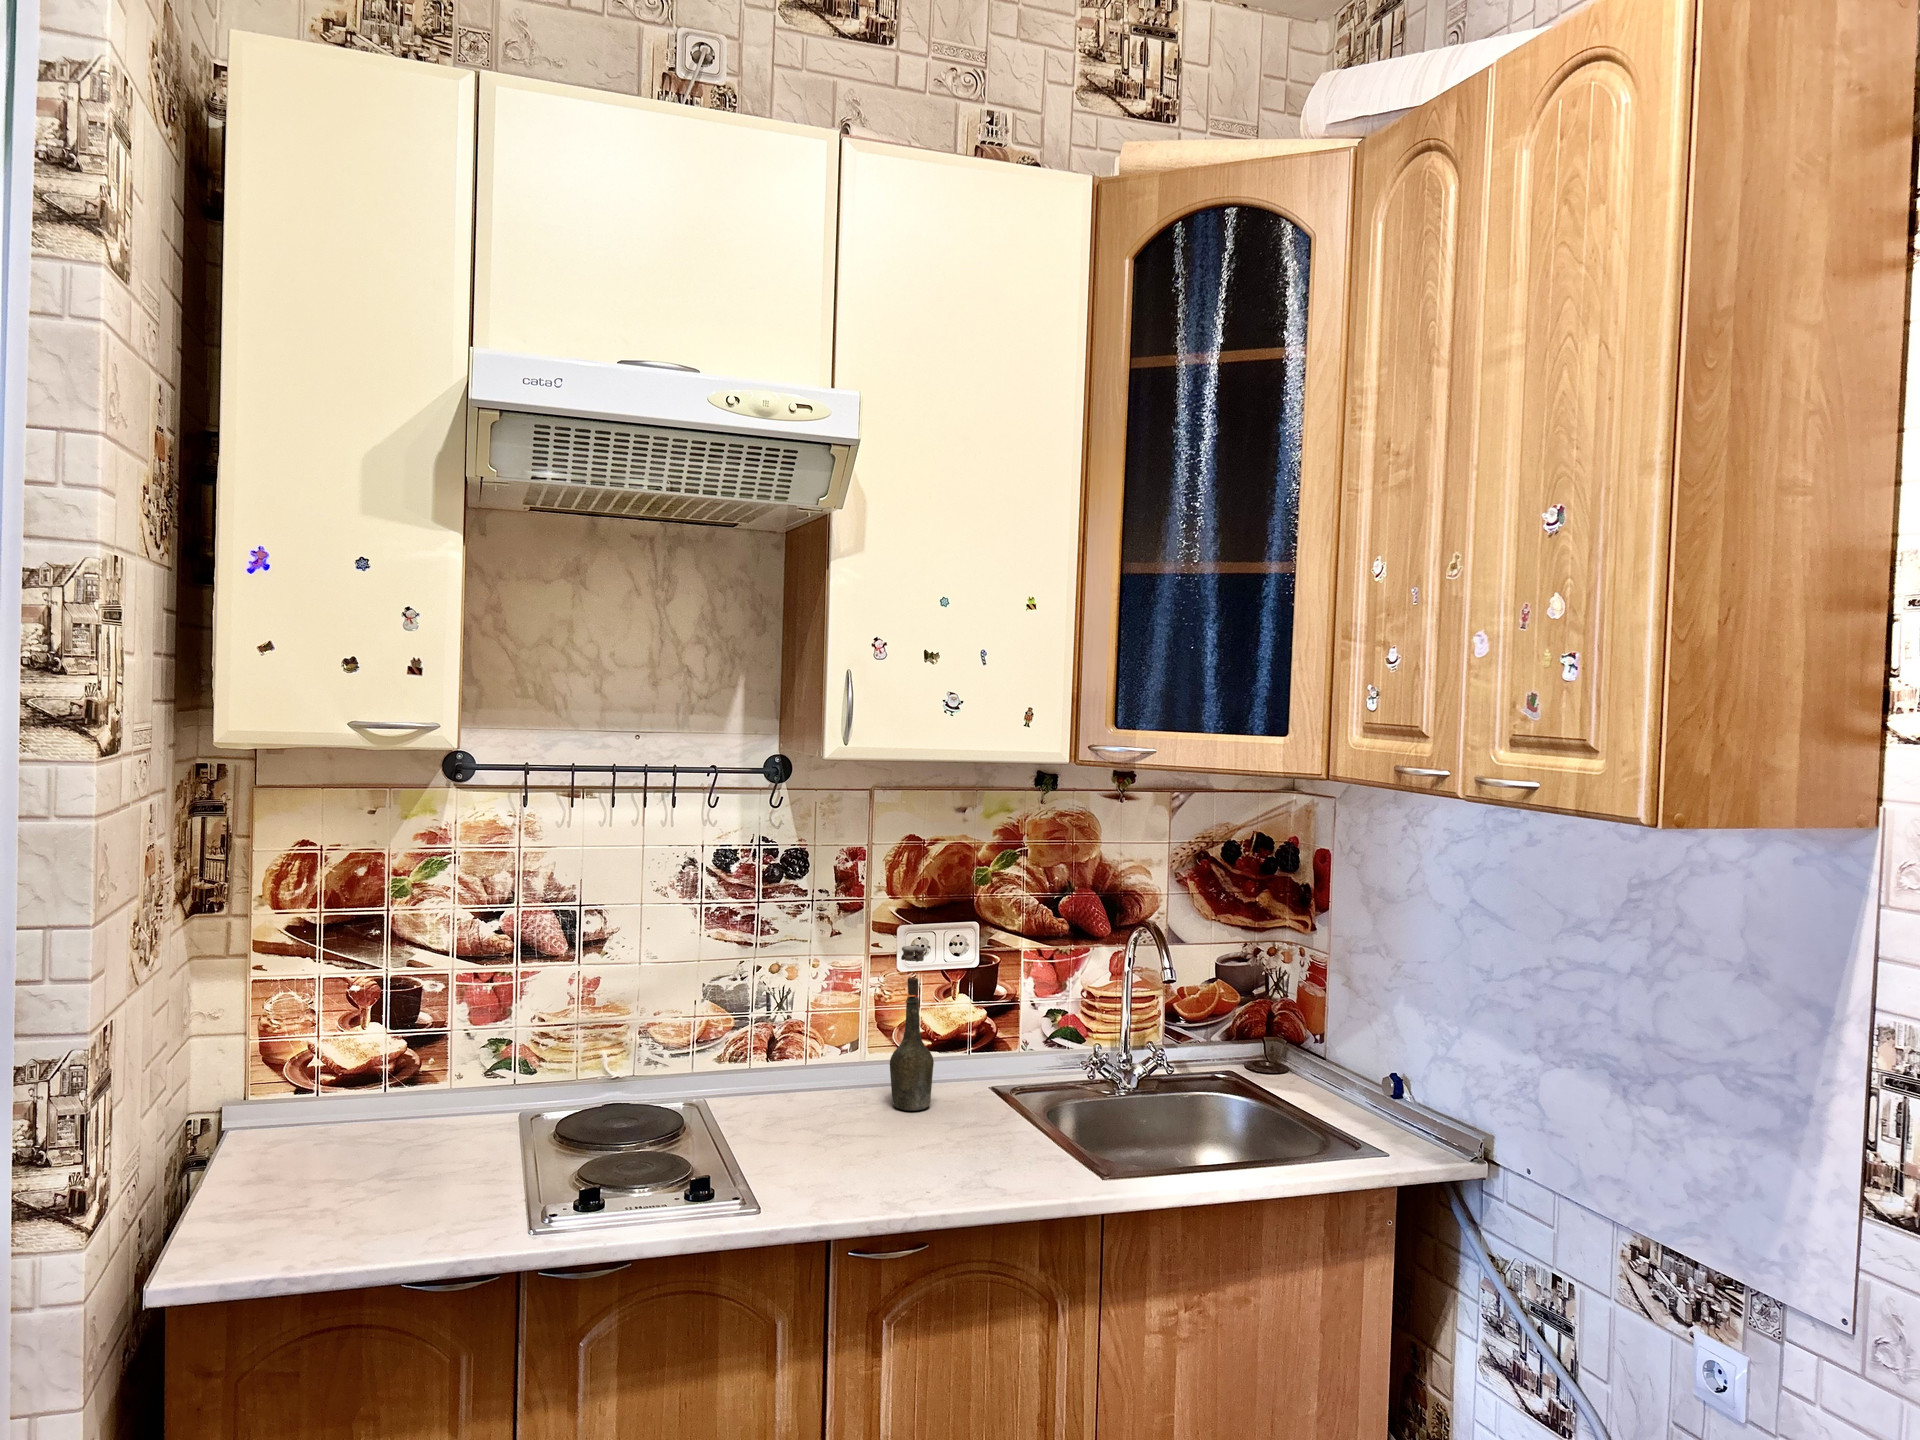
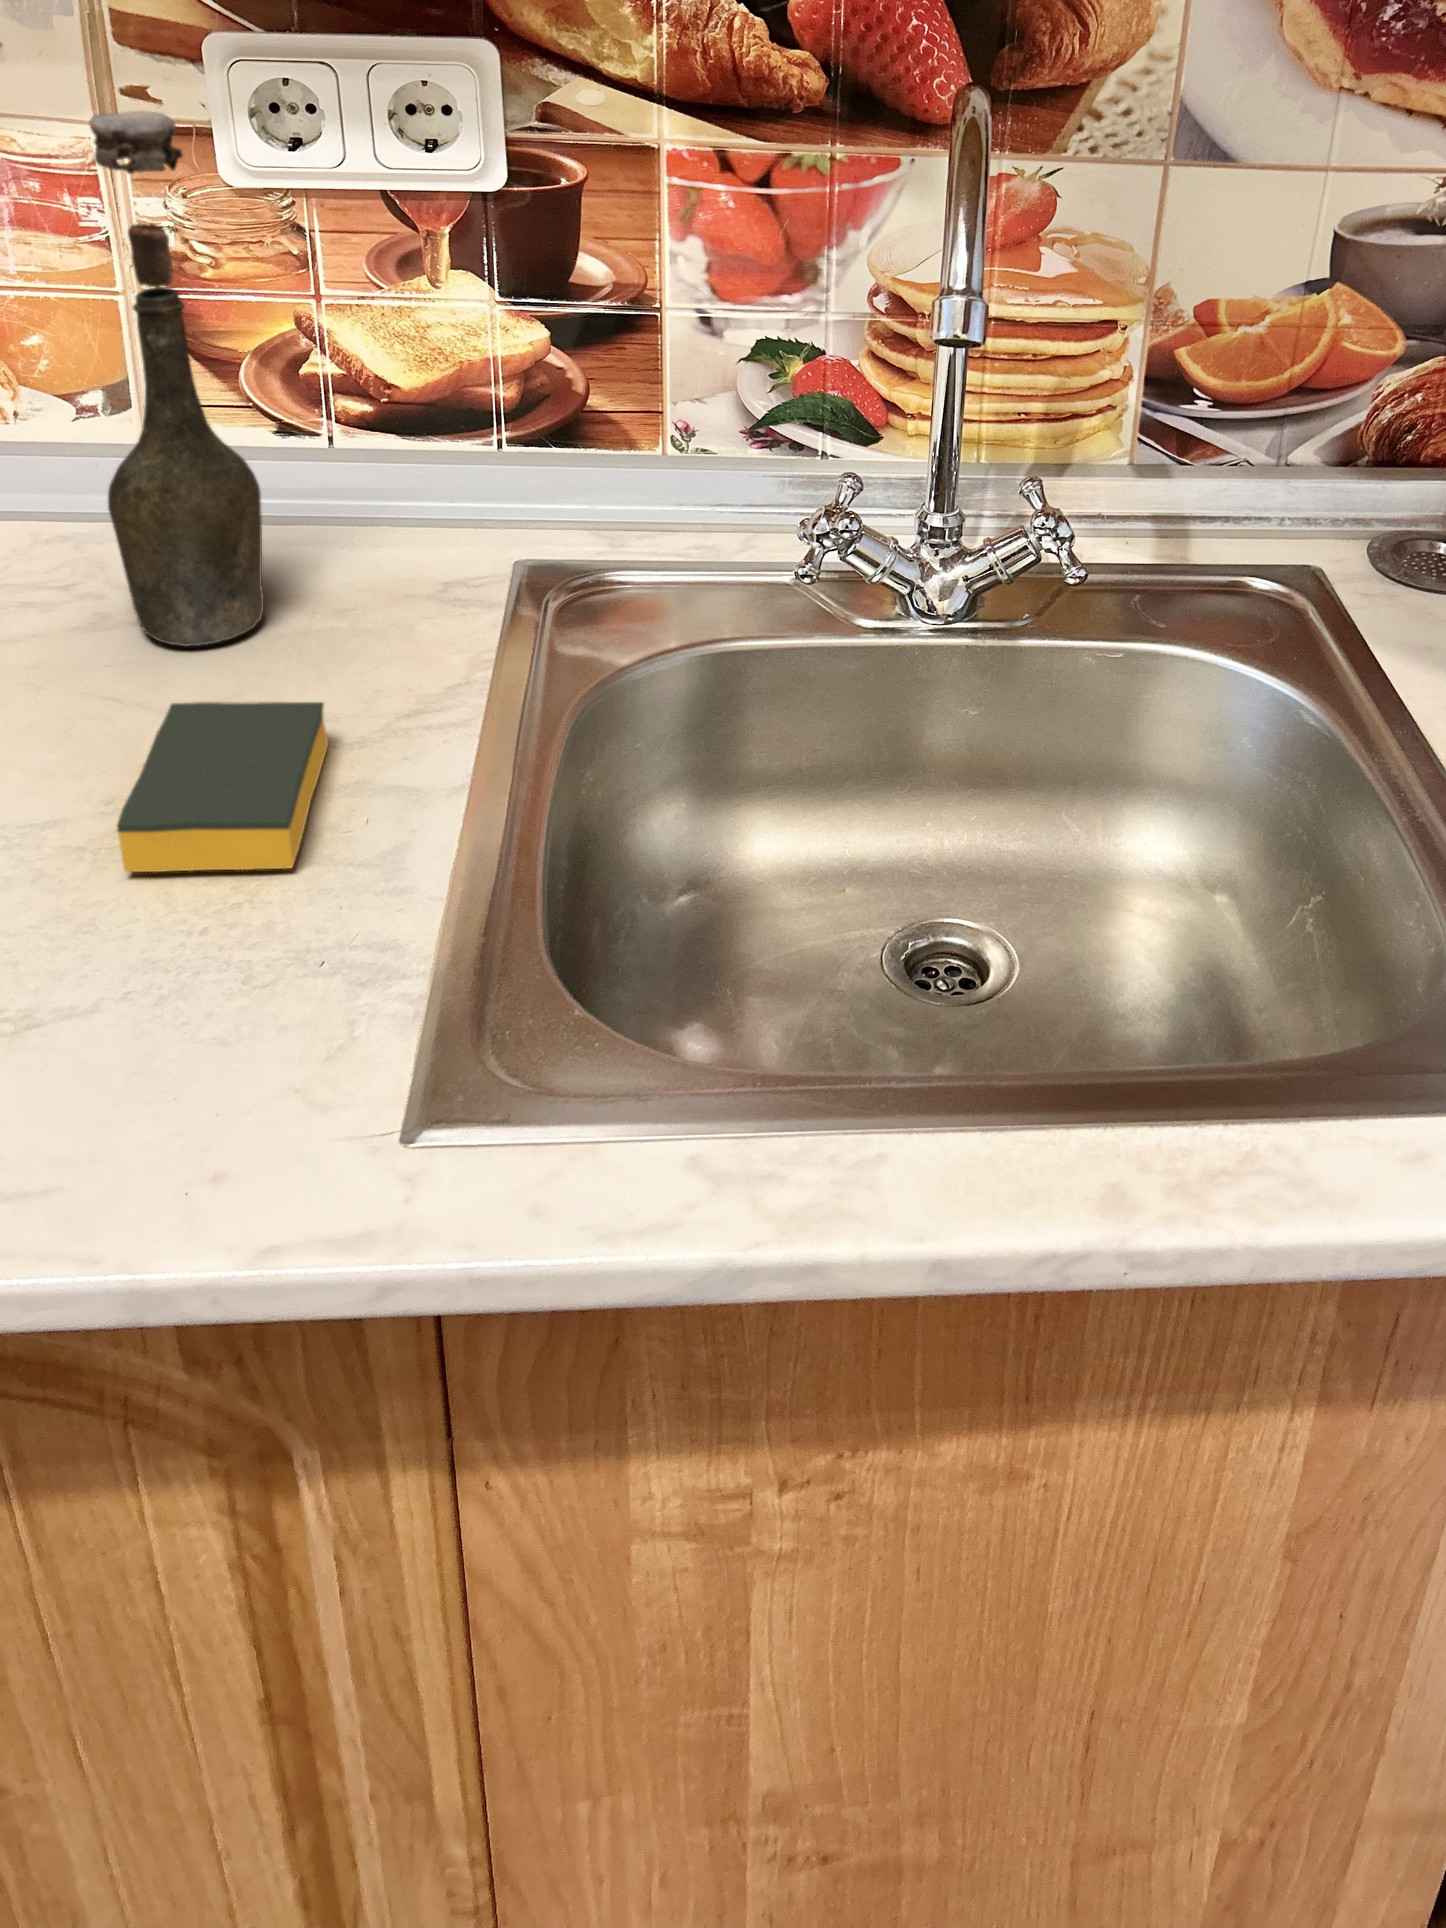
sponge: none [942,1111,1007,1149] -> present [117,702,328,872]

